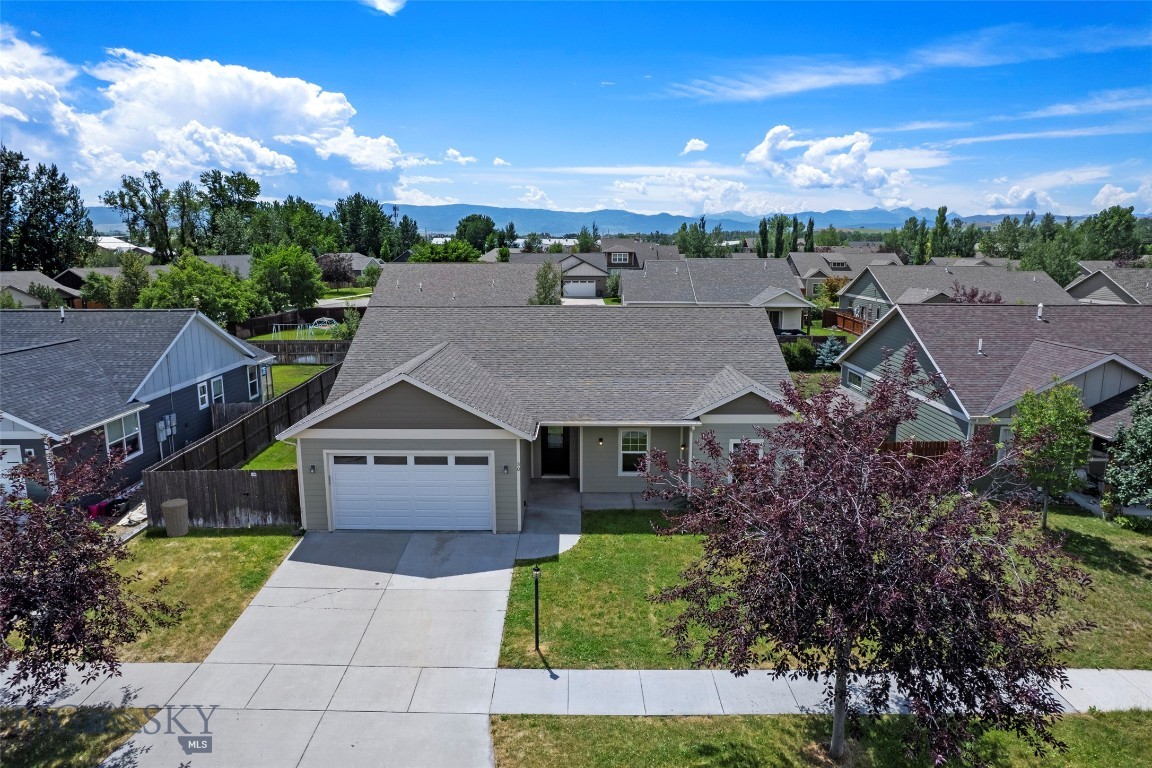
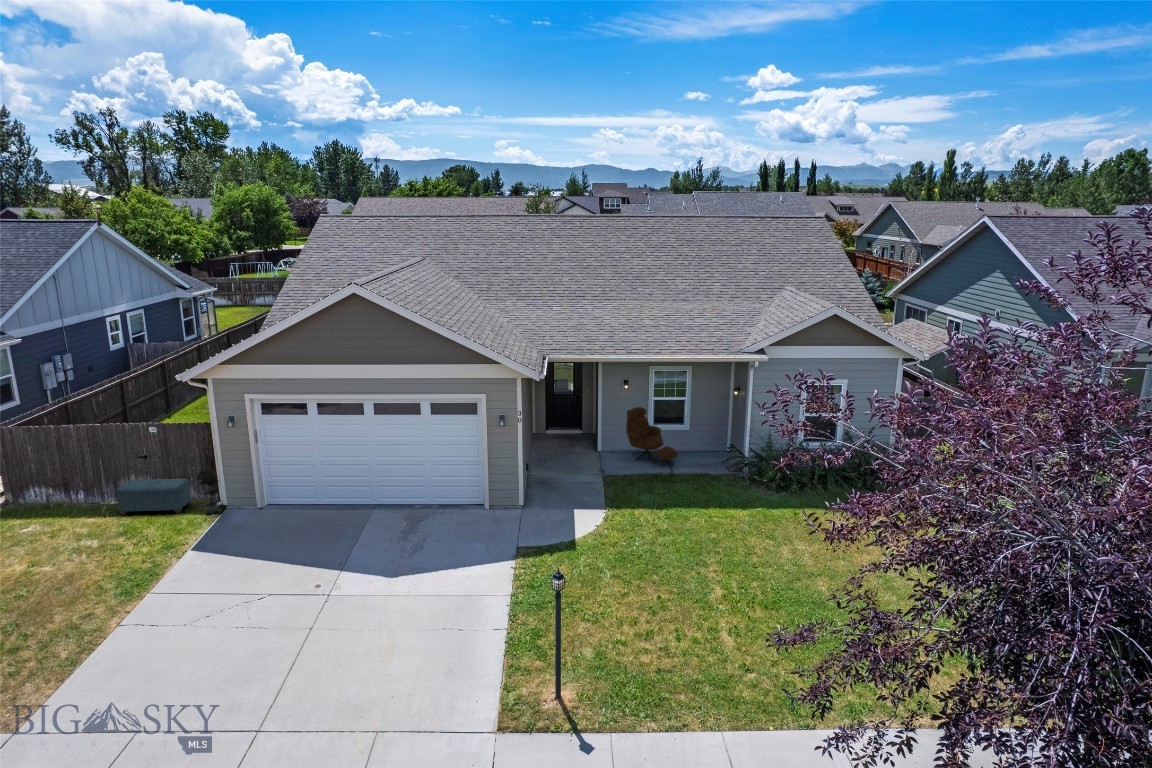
lounge chair: none [600,458,639,504] -> present [626,407,678,466]
trash can: present [161,499,188,537] -> none [19,464,63,517]
bench: none [229,510,280,536] -> present [116,479,191,515]

